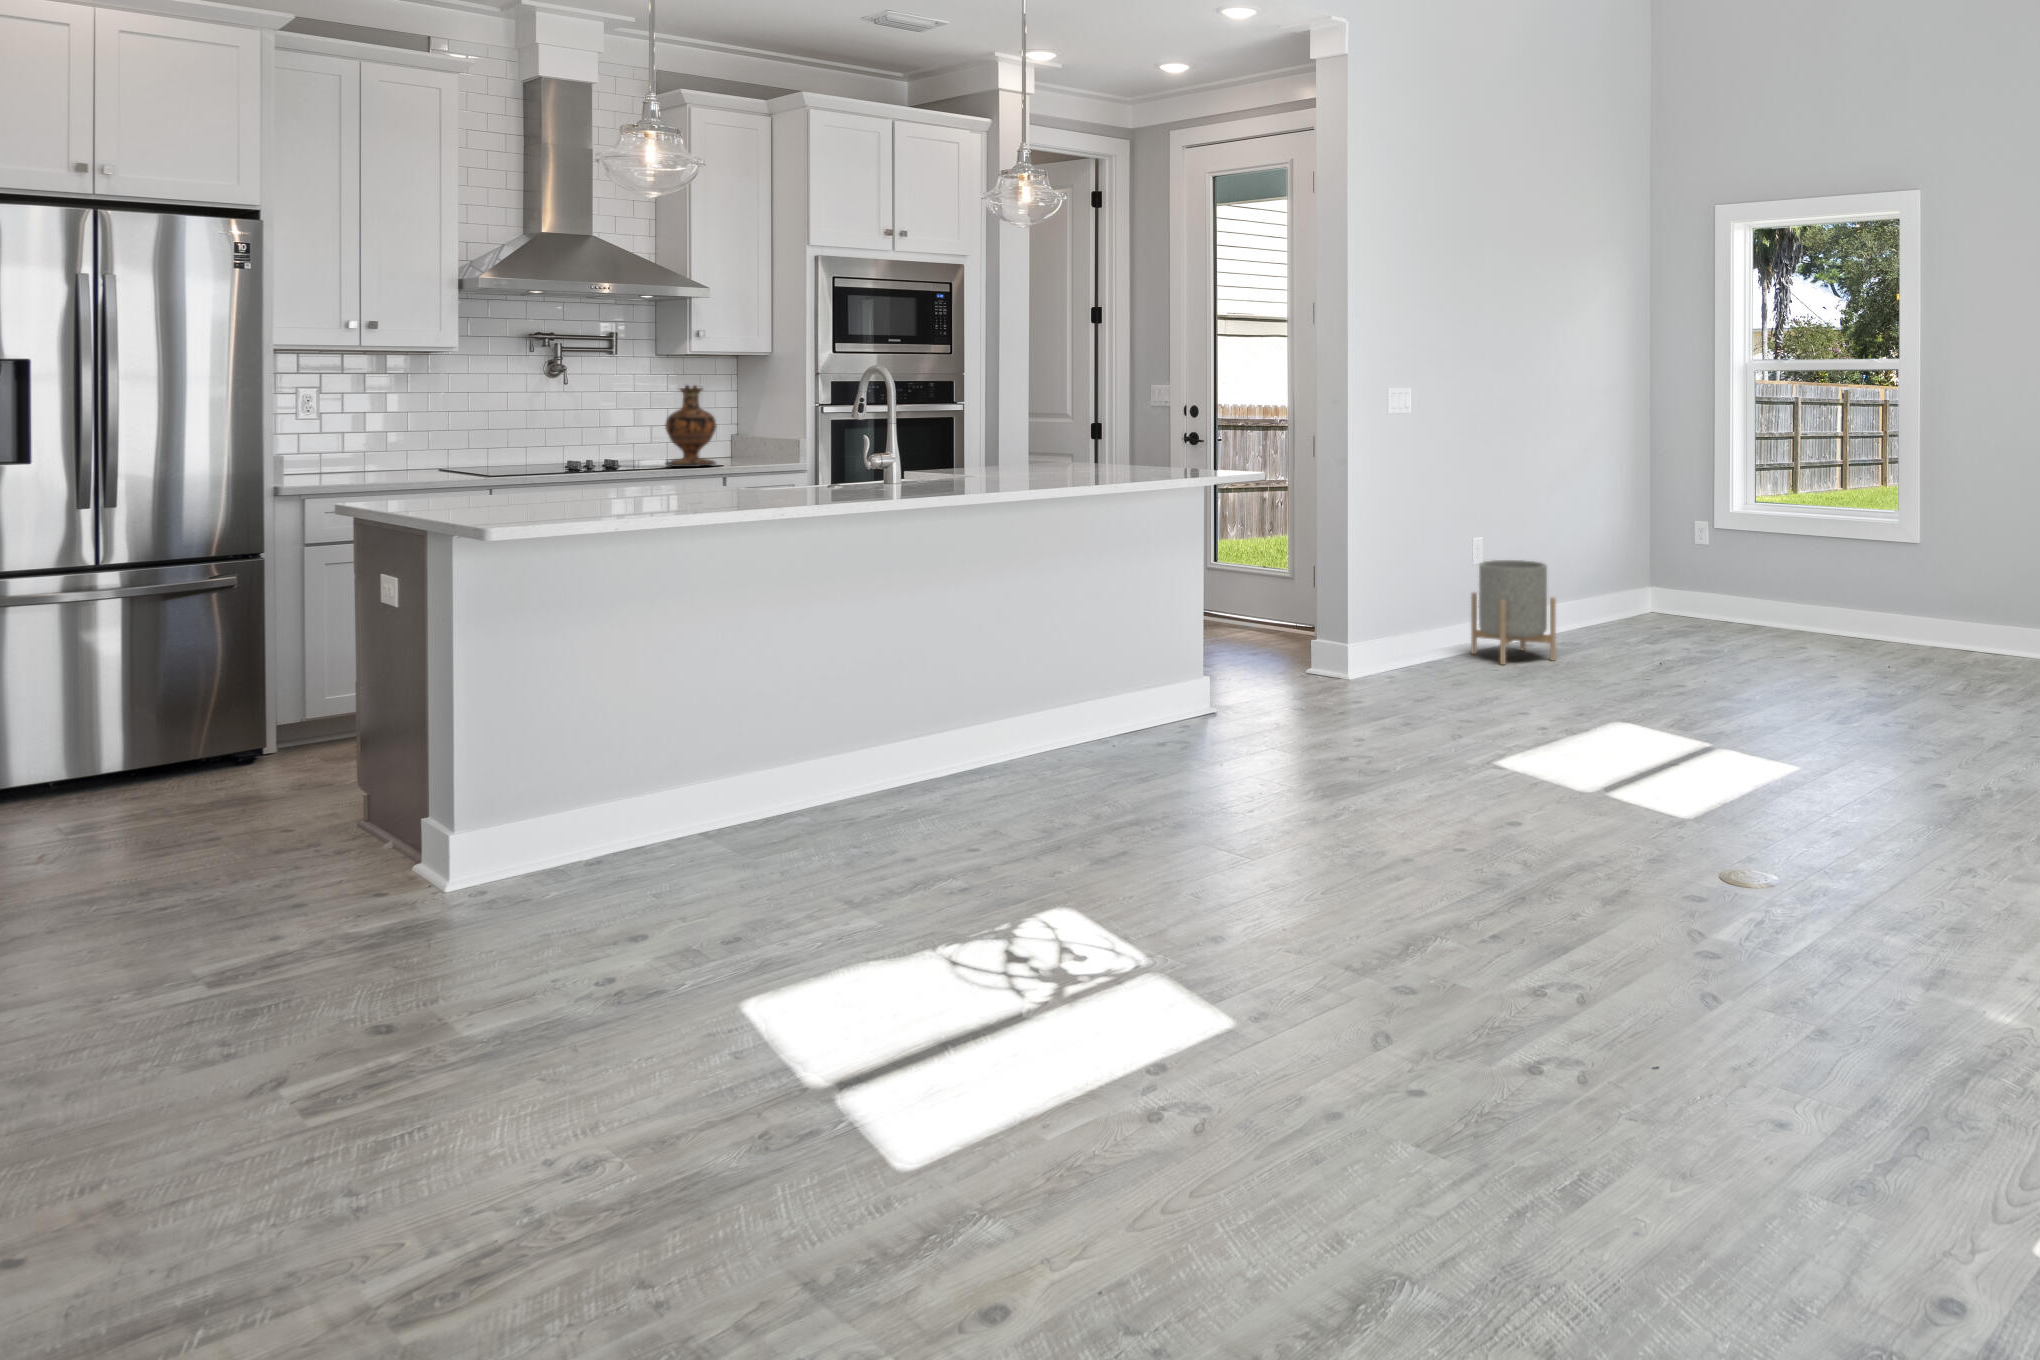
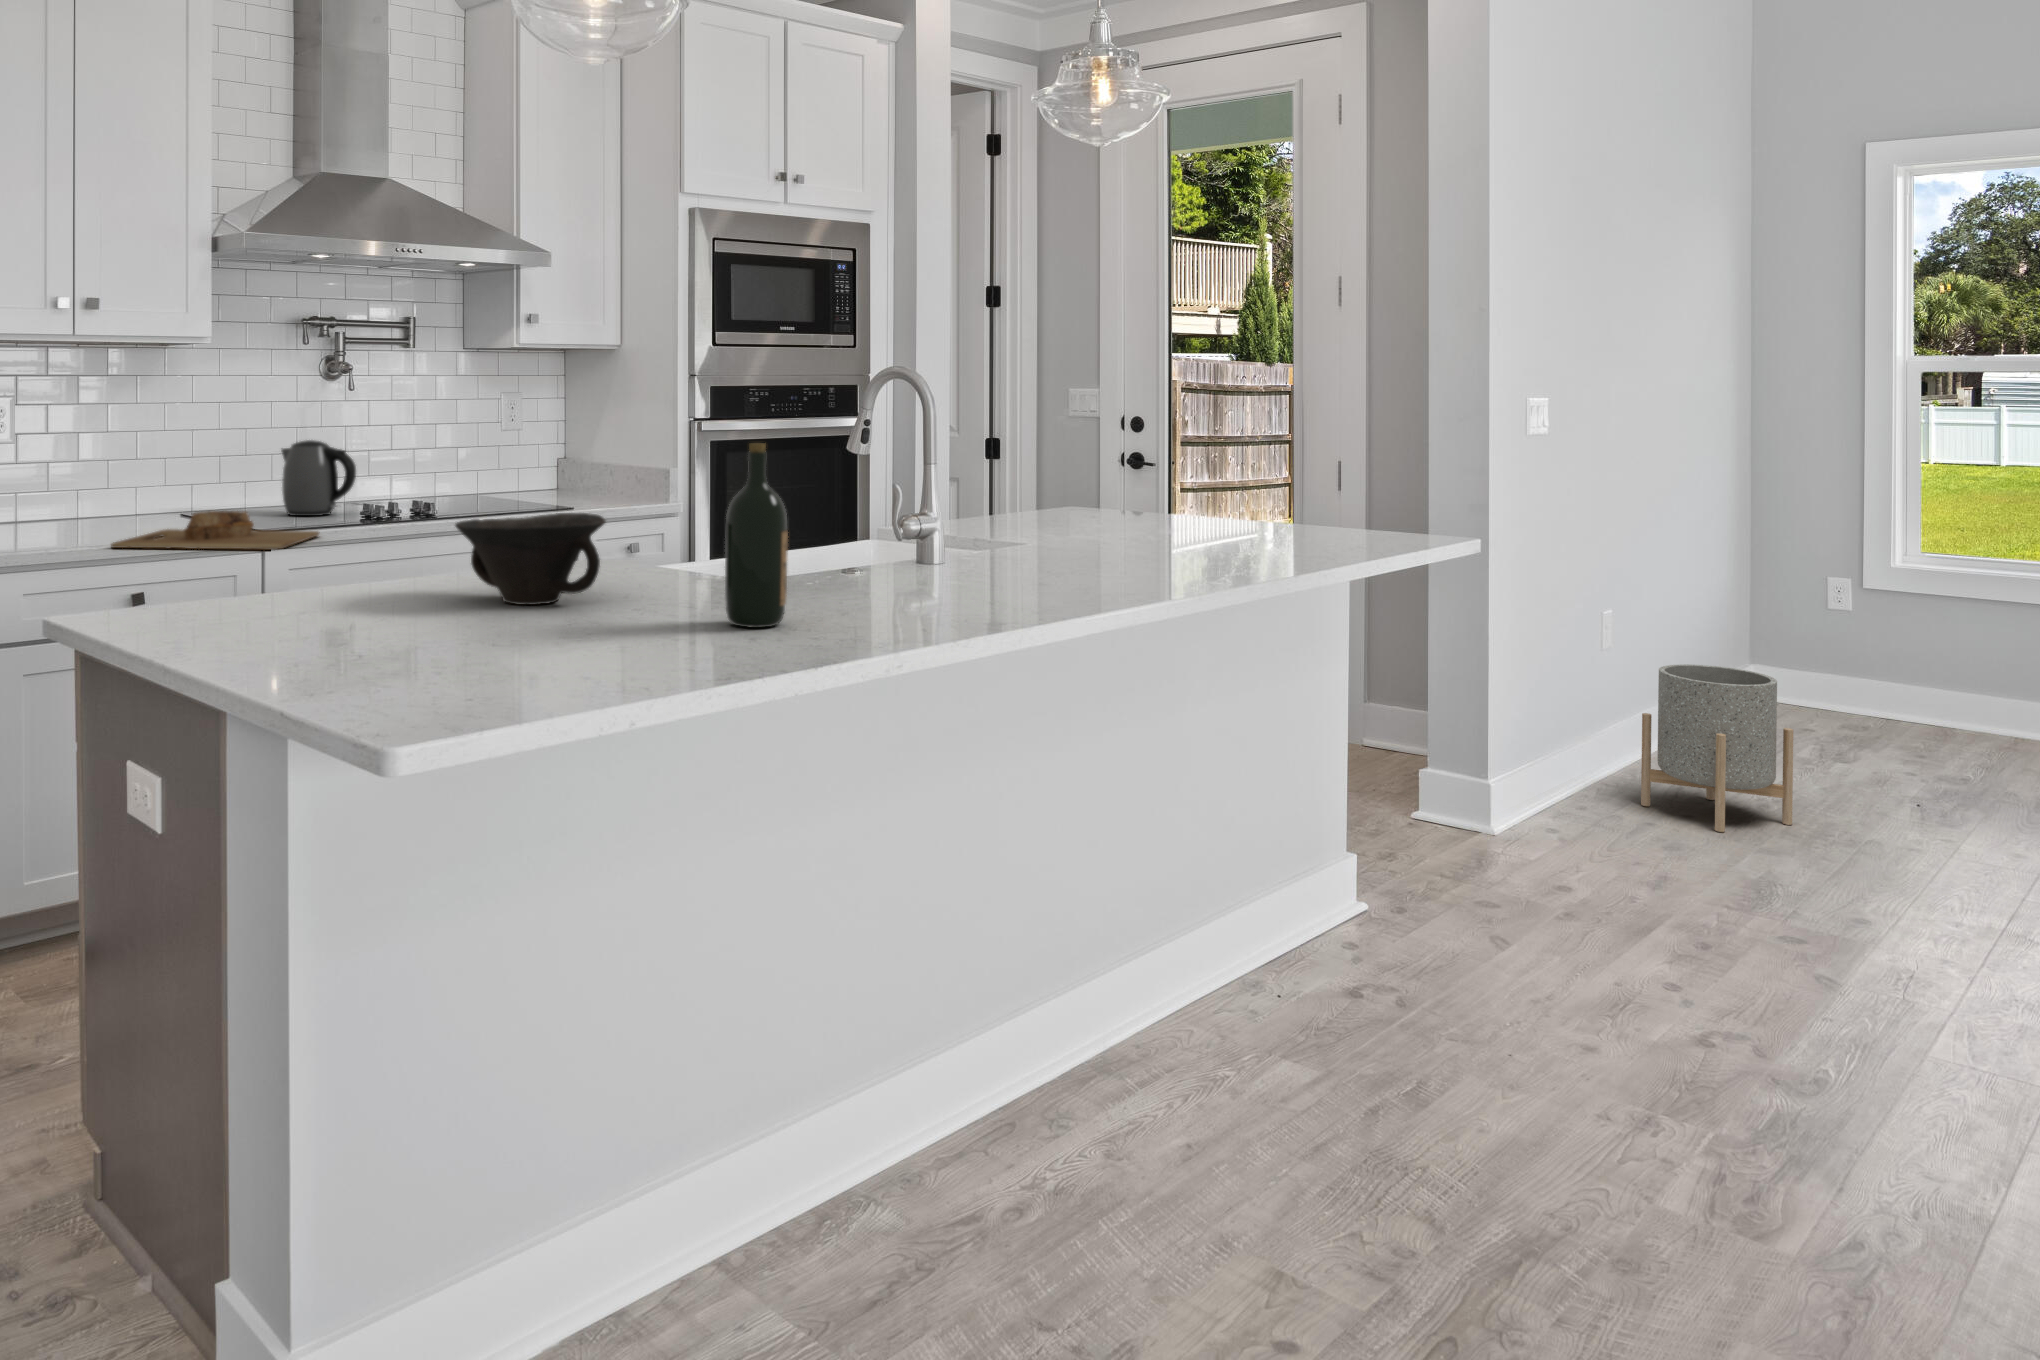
vase: present [665,385,717,467] -> none [483,392,555,512]
wine bottle: none [726,400,762,501] -> present [725,443,788,628]
kettle: none [515,419,569,470] -> present [281,440,356,516]
bowl: none [581,446,674,497] -> present [455,513,606,605]
cutting board: none [384,459,531,483] -> present [111,511,320,550]

